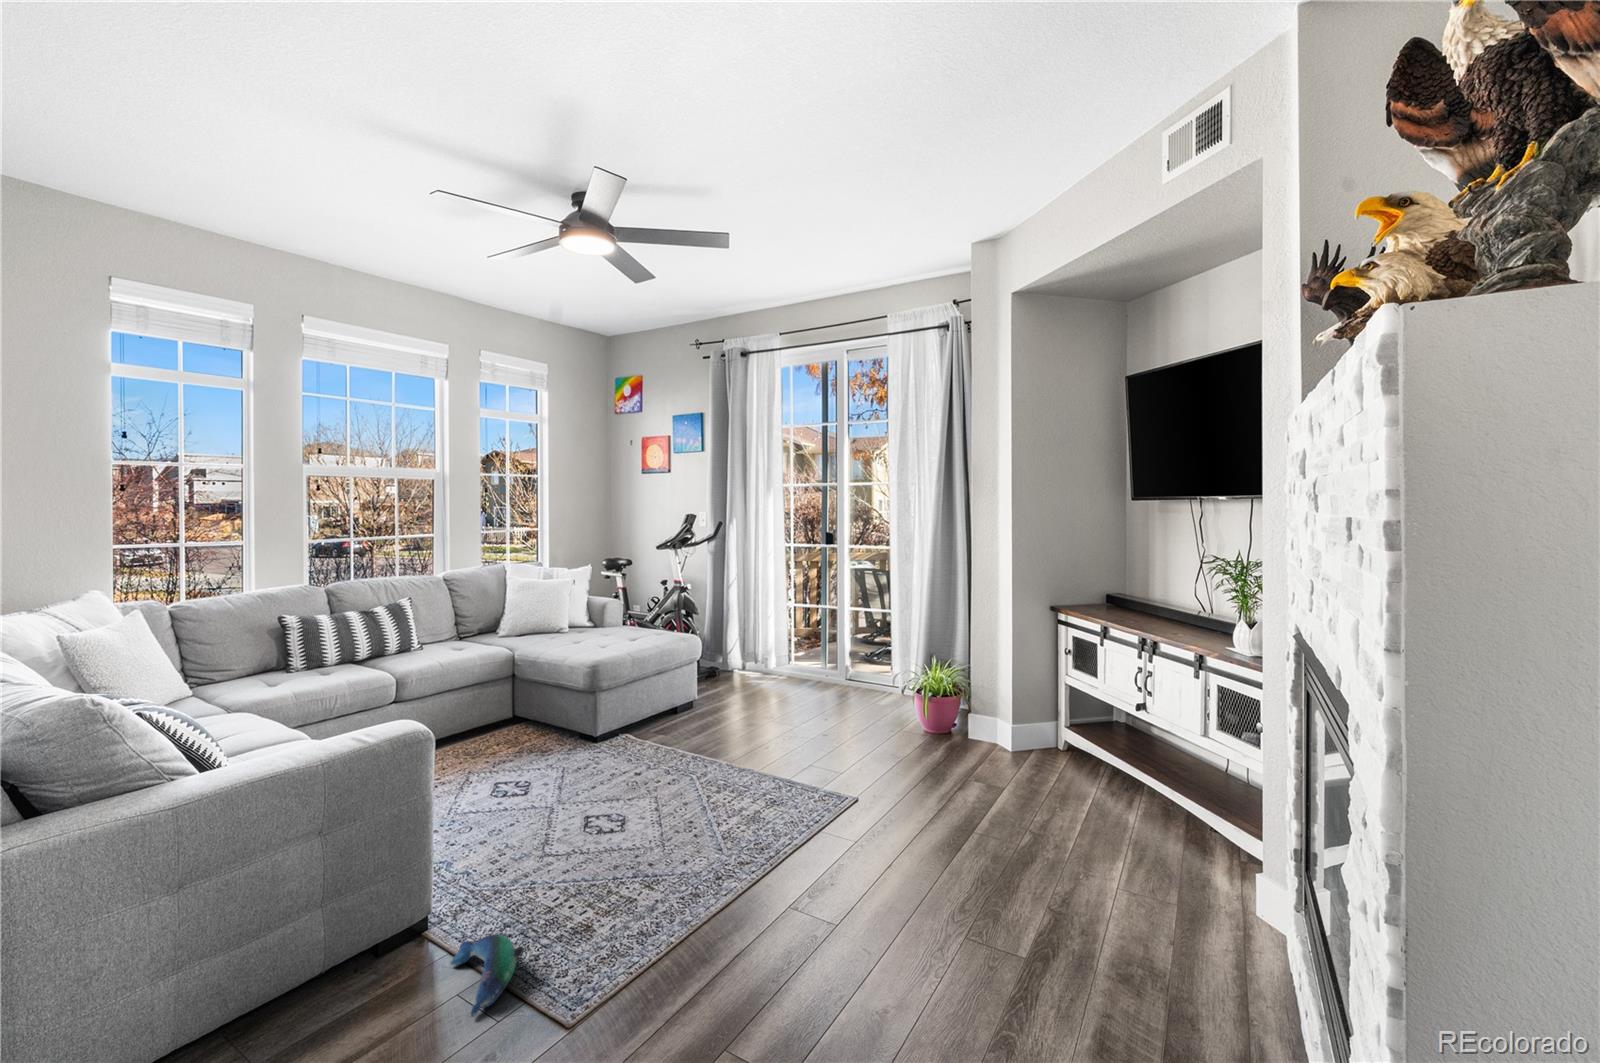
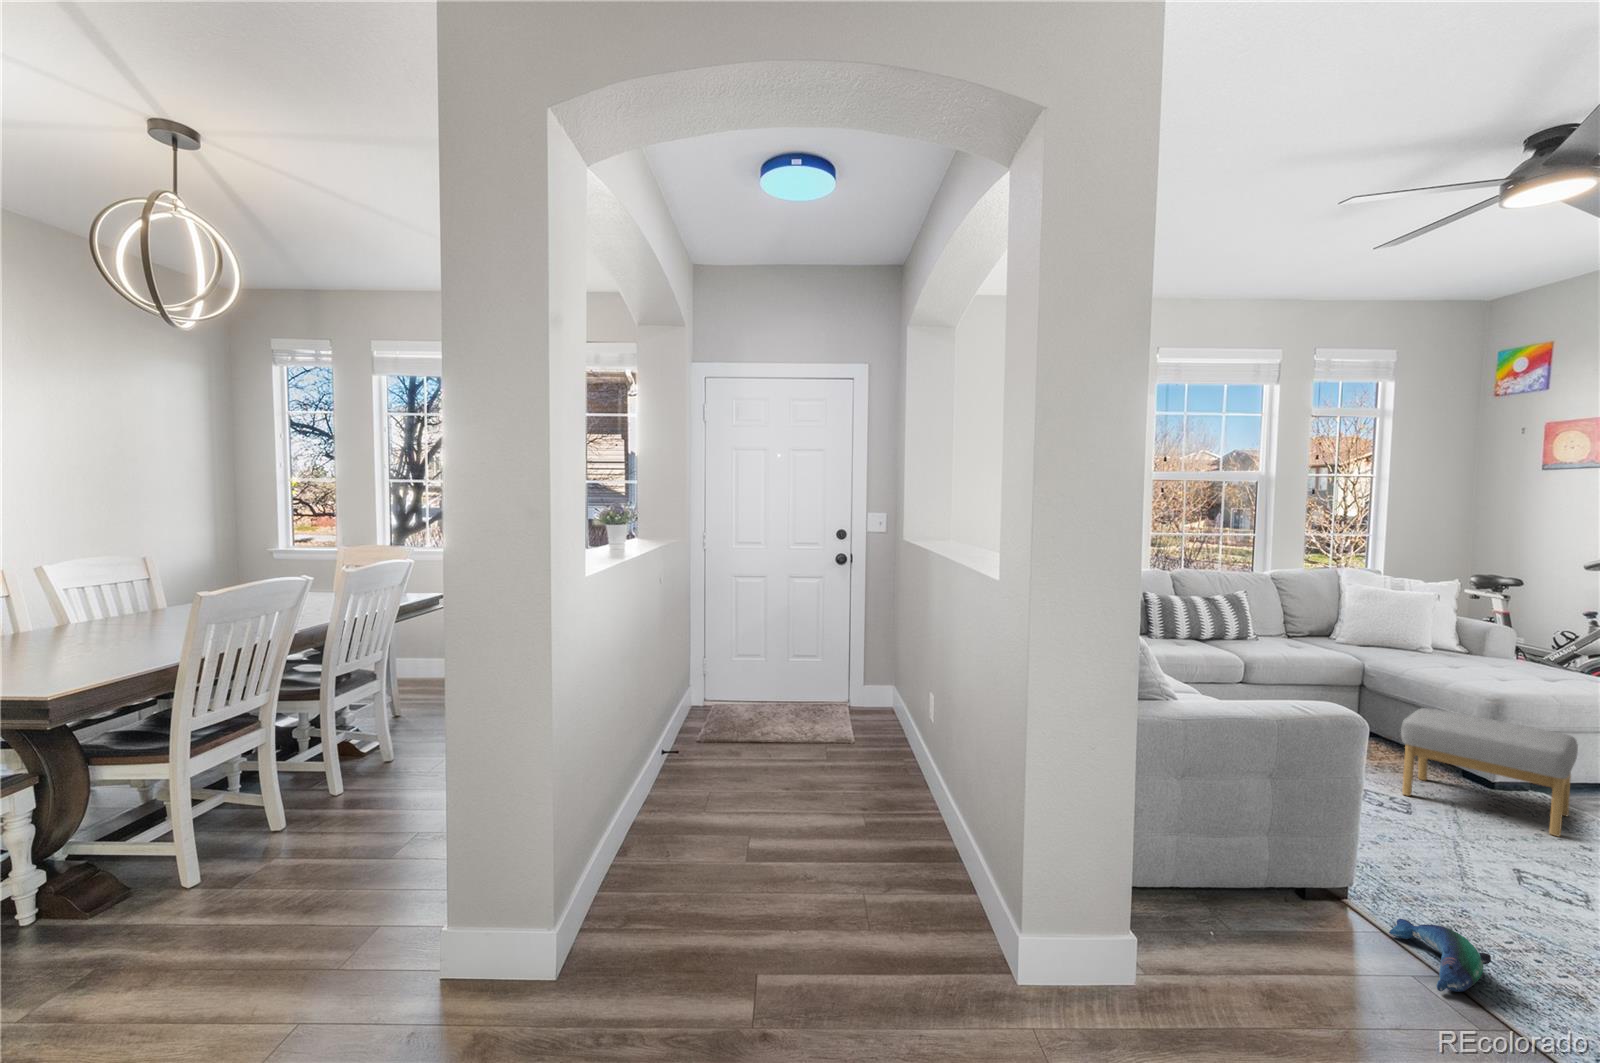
footstool: none [523,688,638,777] -> present [1401,708,1578,836]

